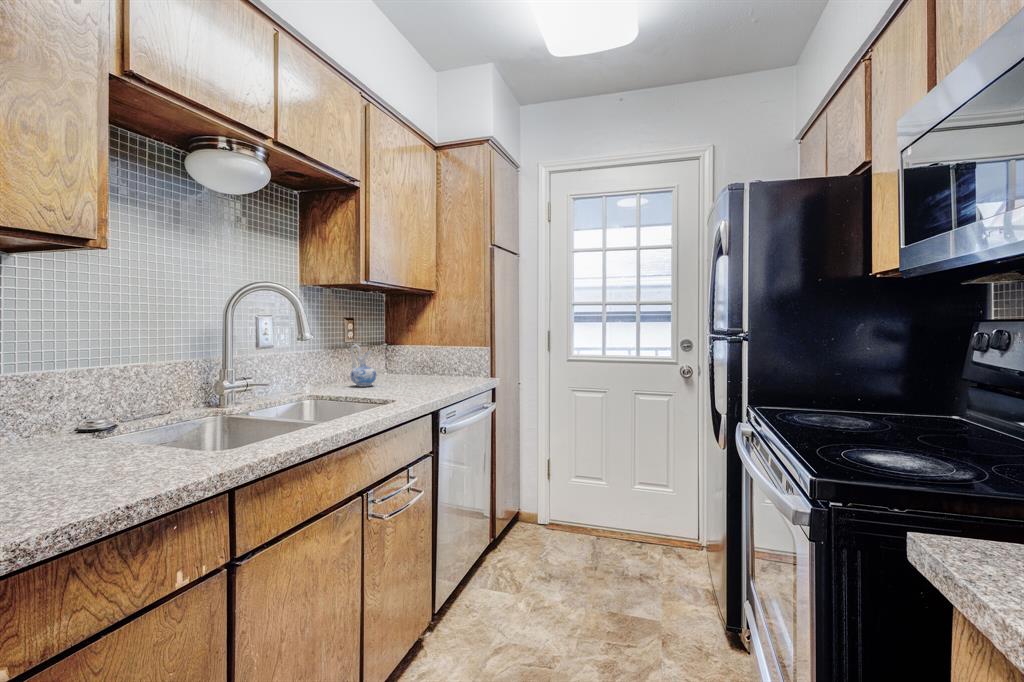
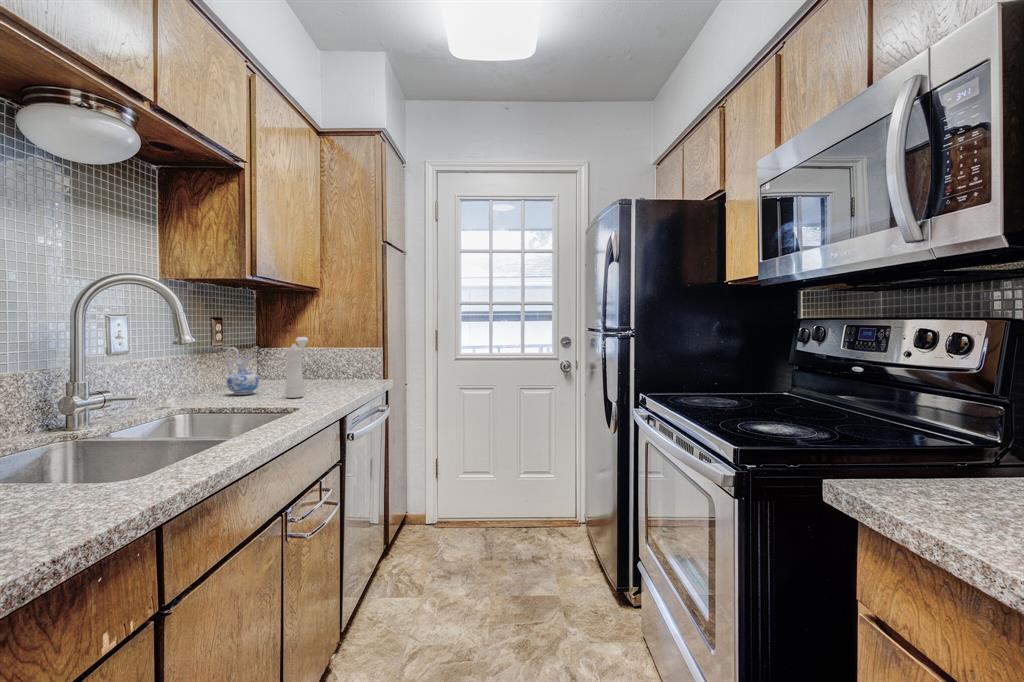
pepper mill: none [393,336,417,391] -> present [285,337,308,398]

